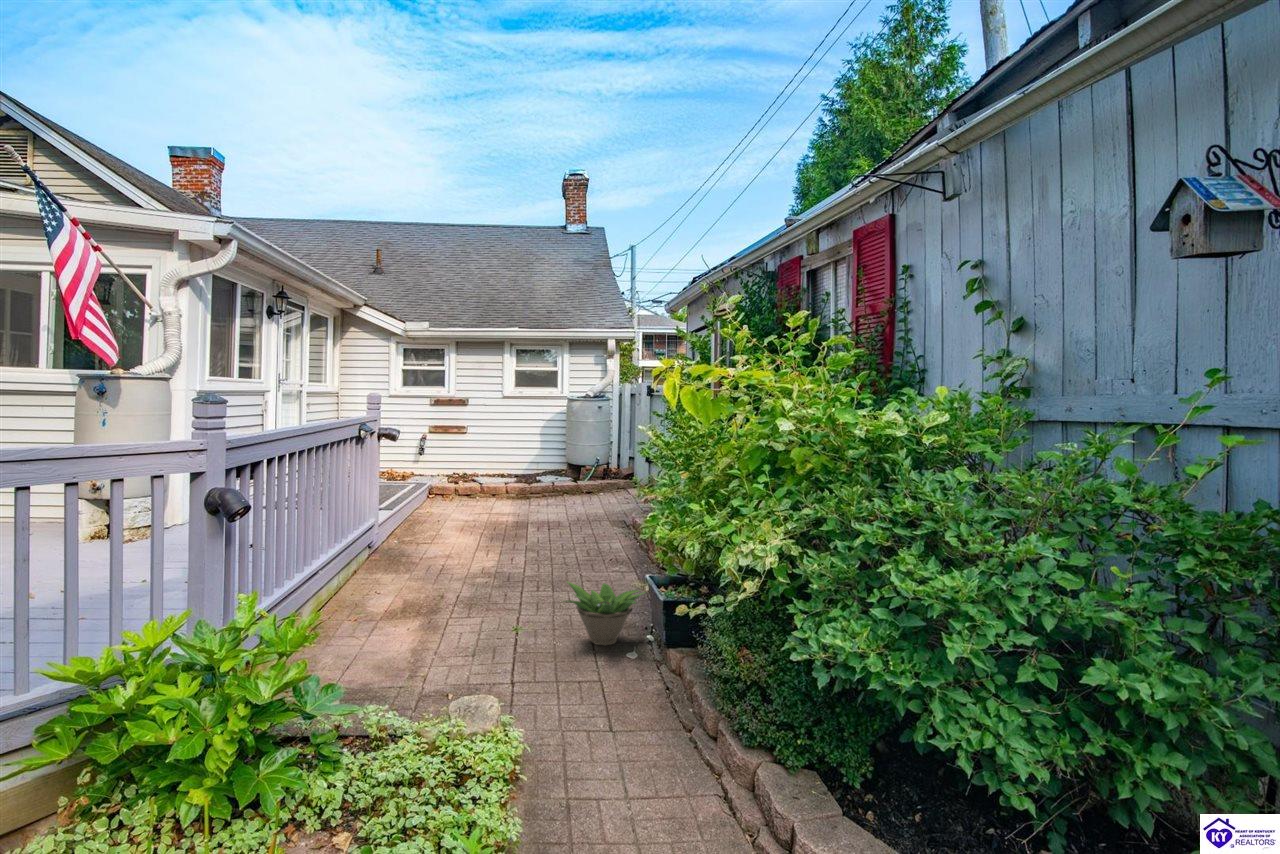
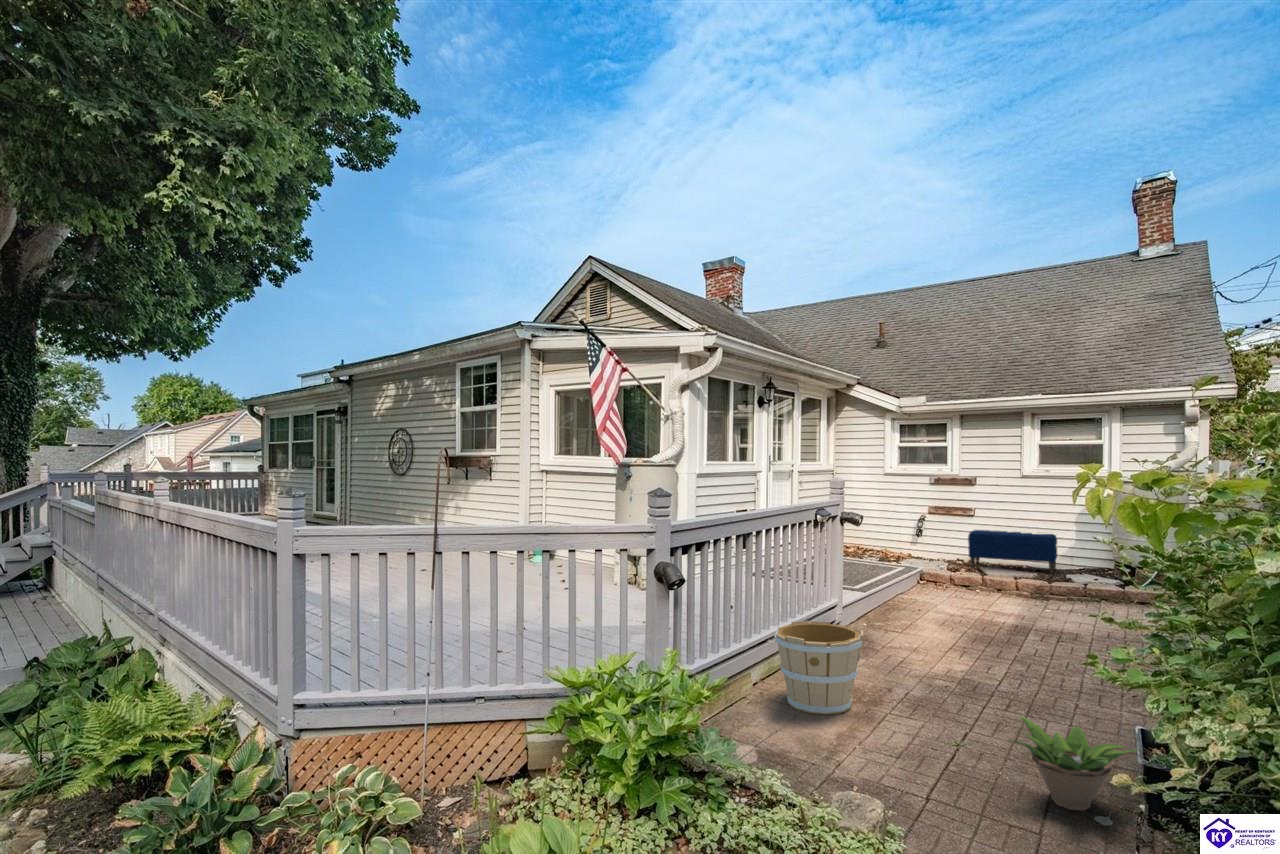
bench: none [465,446,534,481] -> present [968,530,1057,574]
wooden bucket: none [331,529,422,617] -> present [774,621,863,715]

